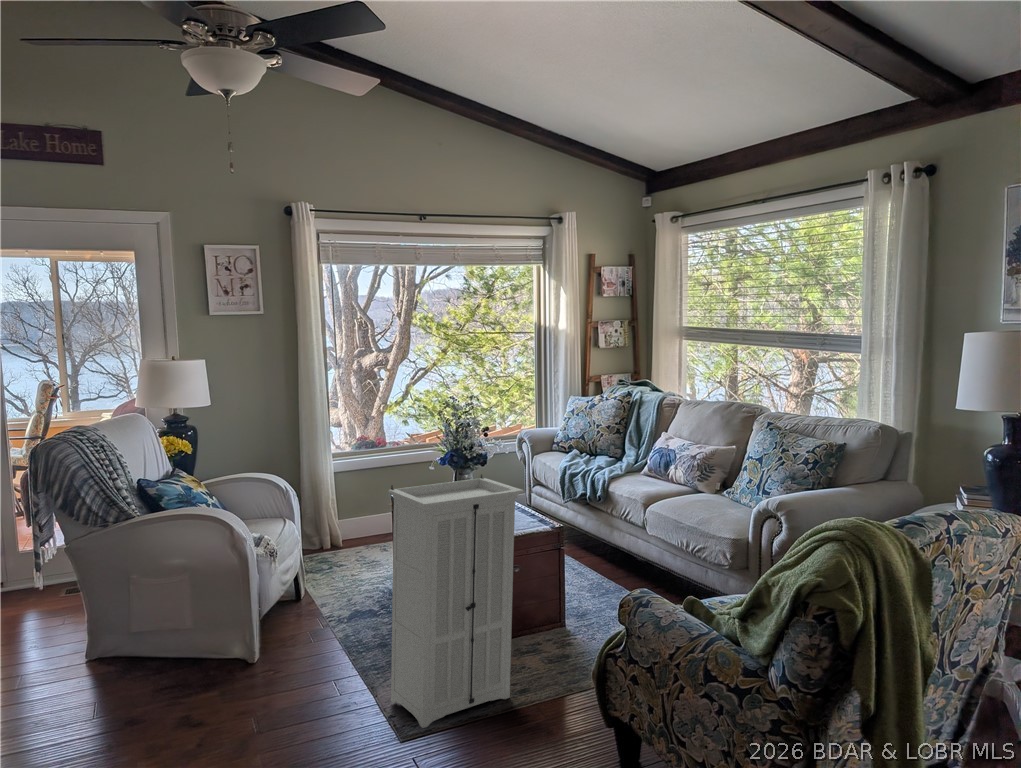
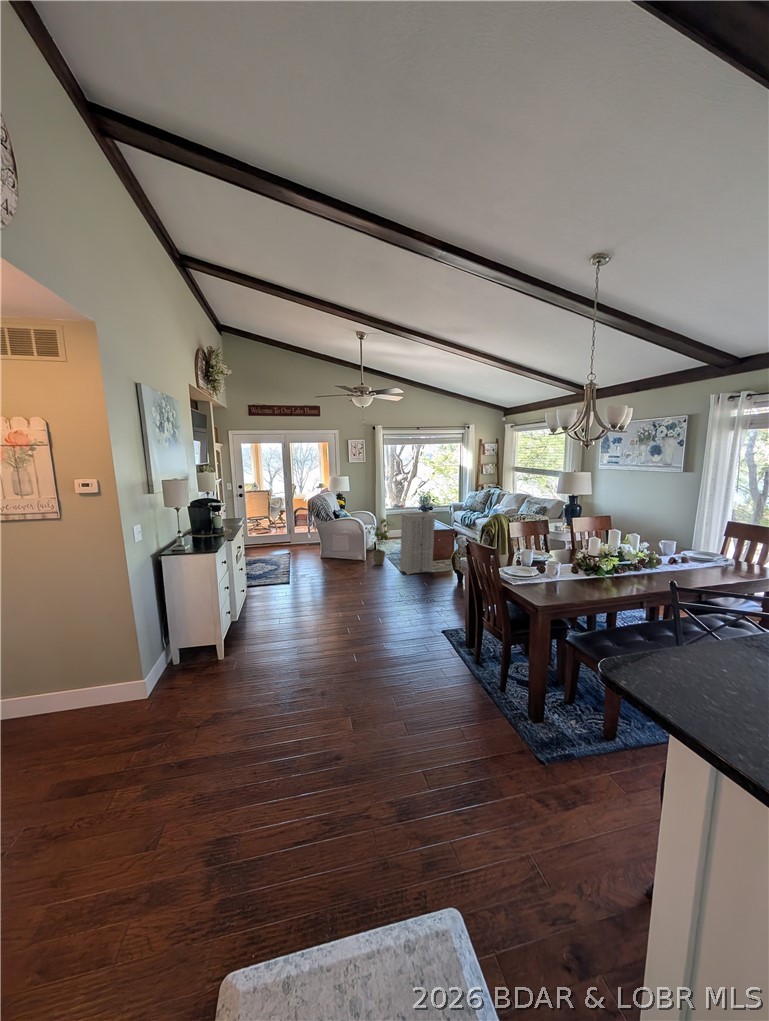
house plant: none [271,507,364,681] -> present [370,519,389,565]

